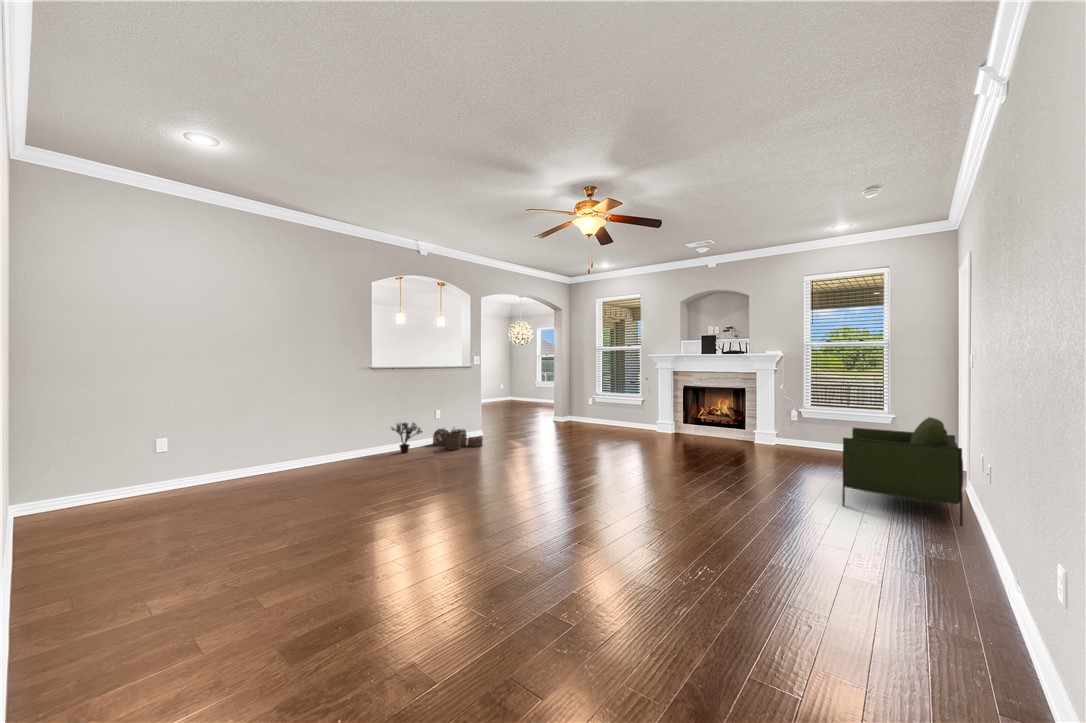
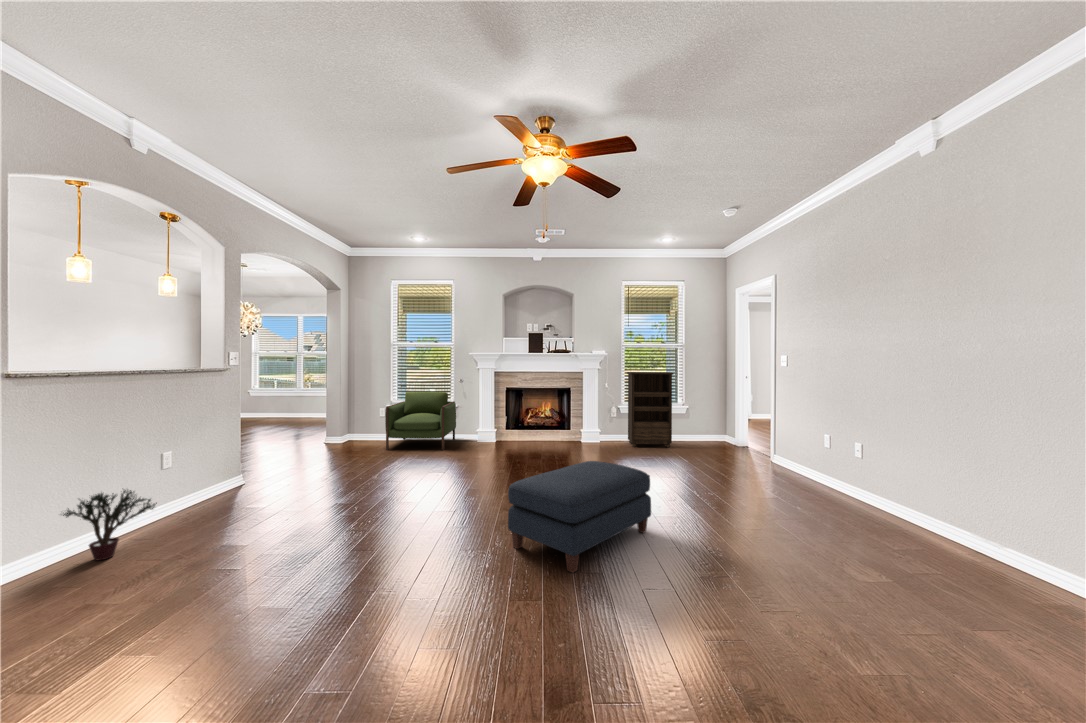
bookshelf: none [795,373,852,457] -> present [627,372,673,447]
armchair: present [842,417,963,526] -> present [385,392,456,450]
woven basket: present [433,429,483,450] -> none [158,481,274,528]
ottoman: none [560,438,667,499] -> present [508,461,651,573]

